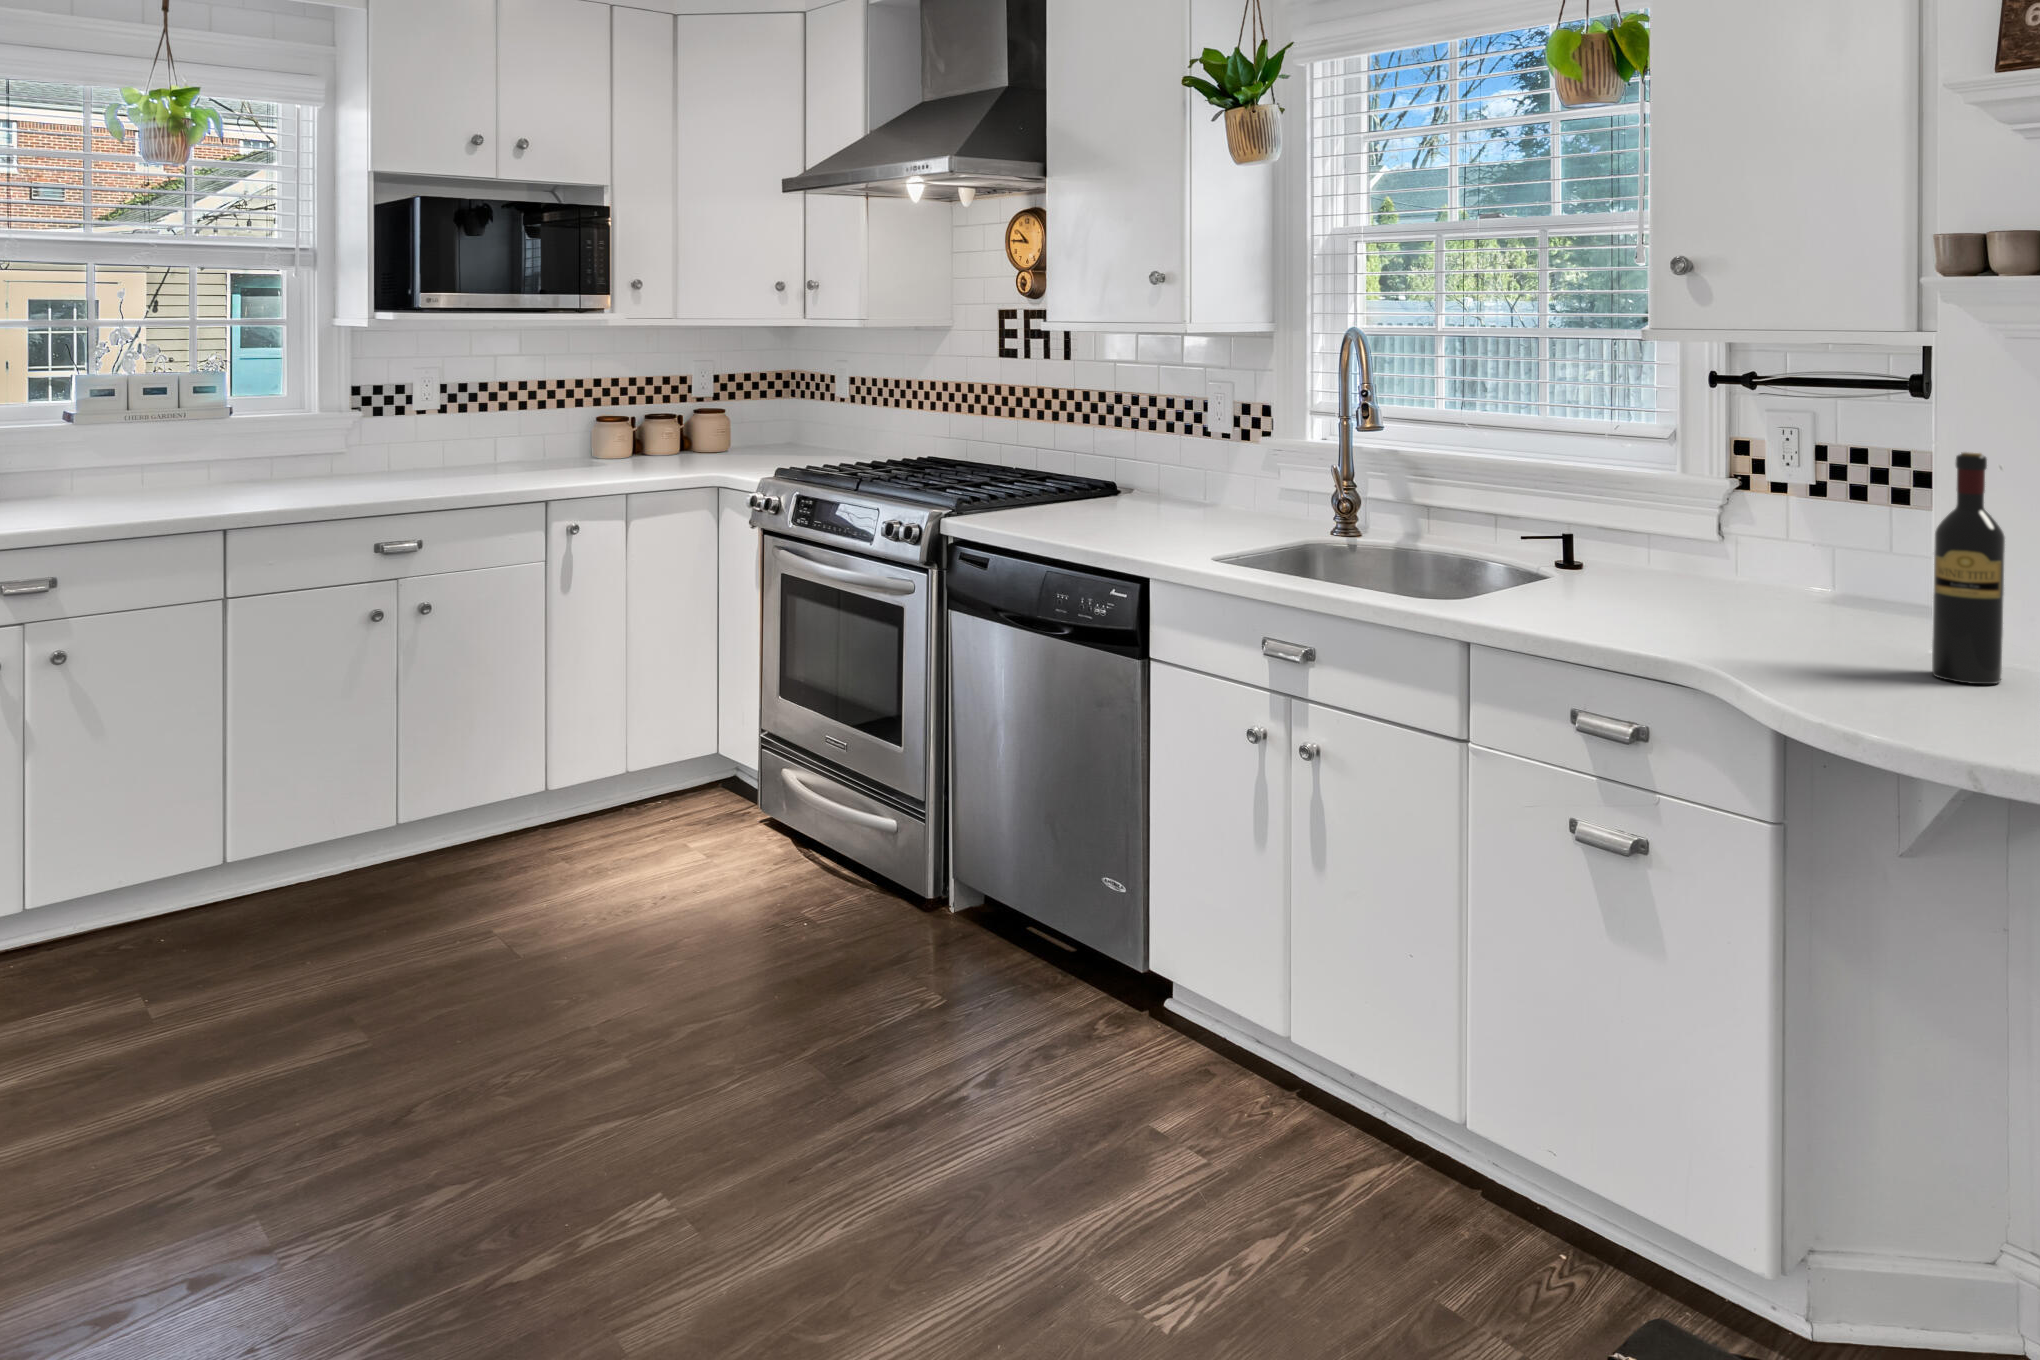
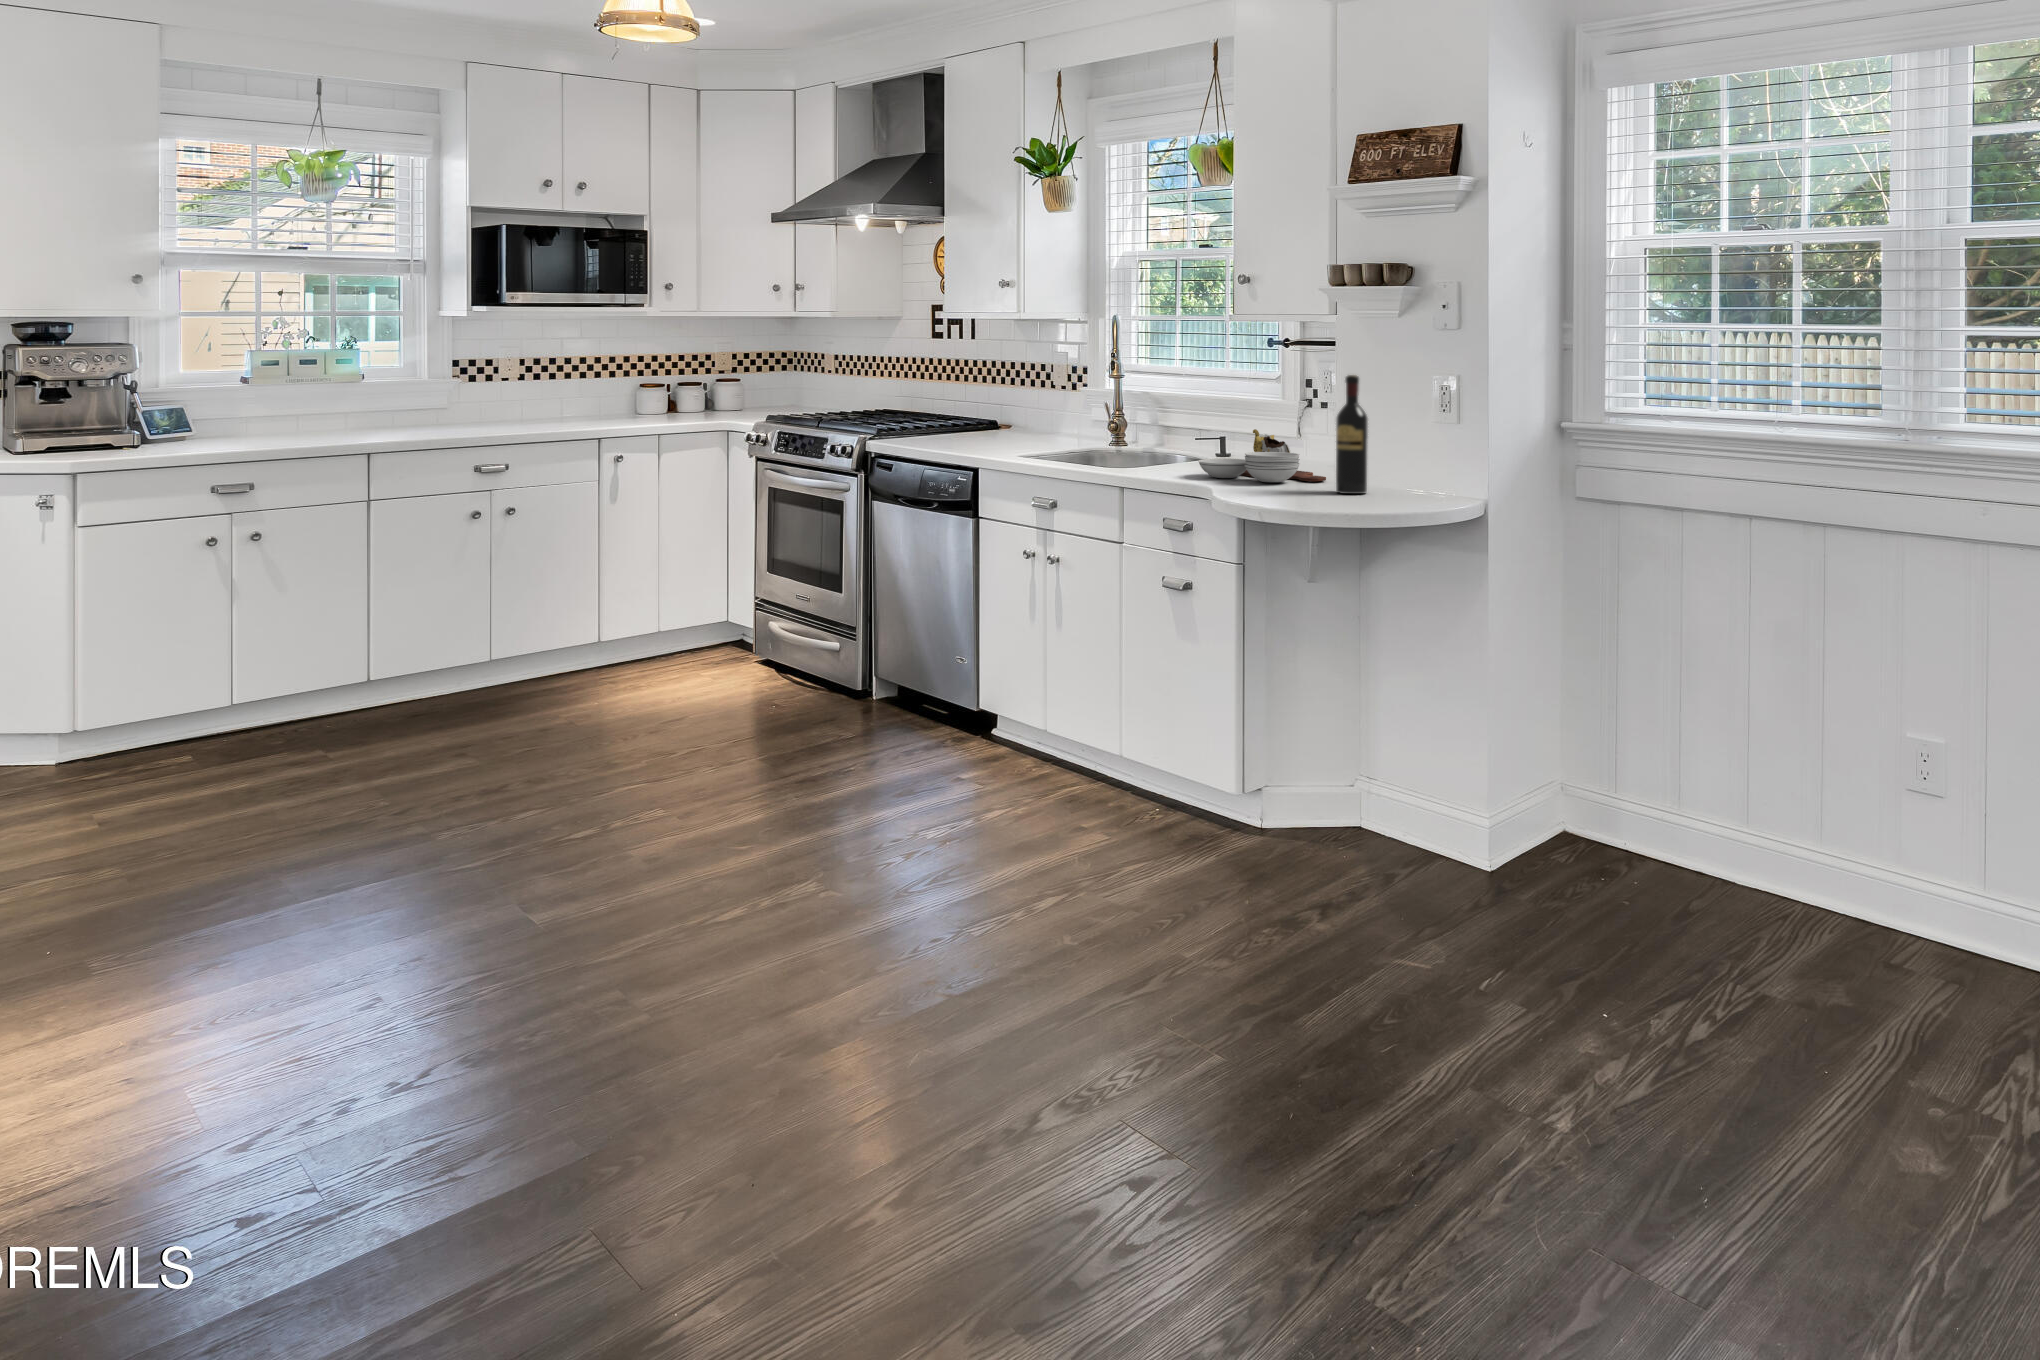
cutting board: none [1596,535,1854,643] -> present [1198,429,1326,482]

